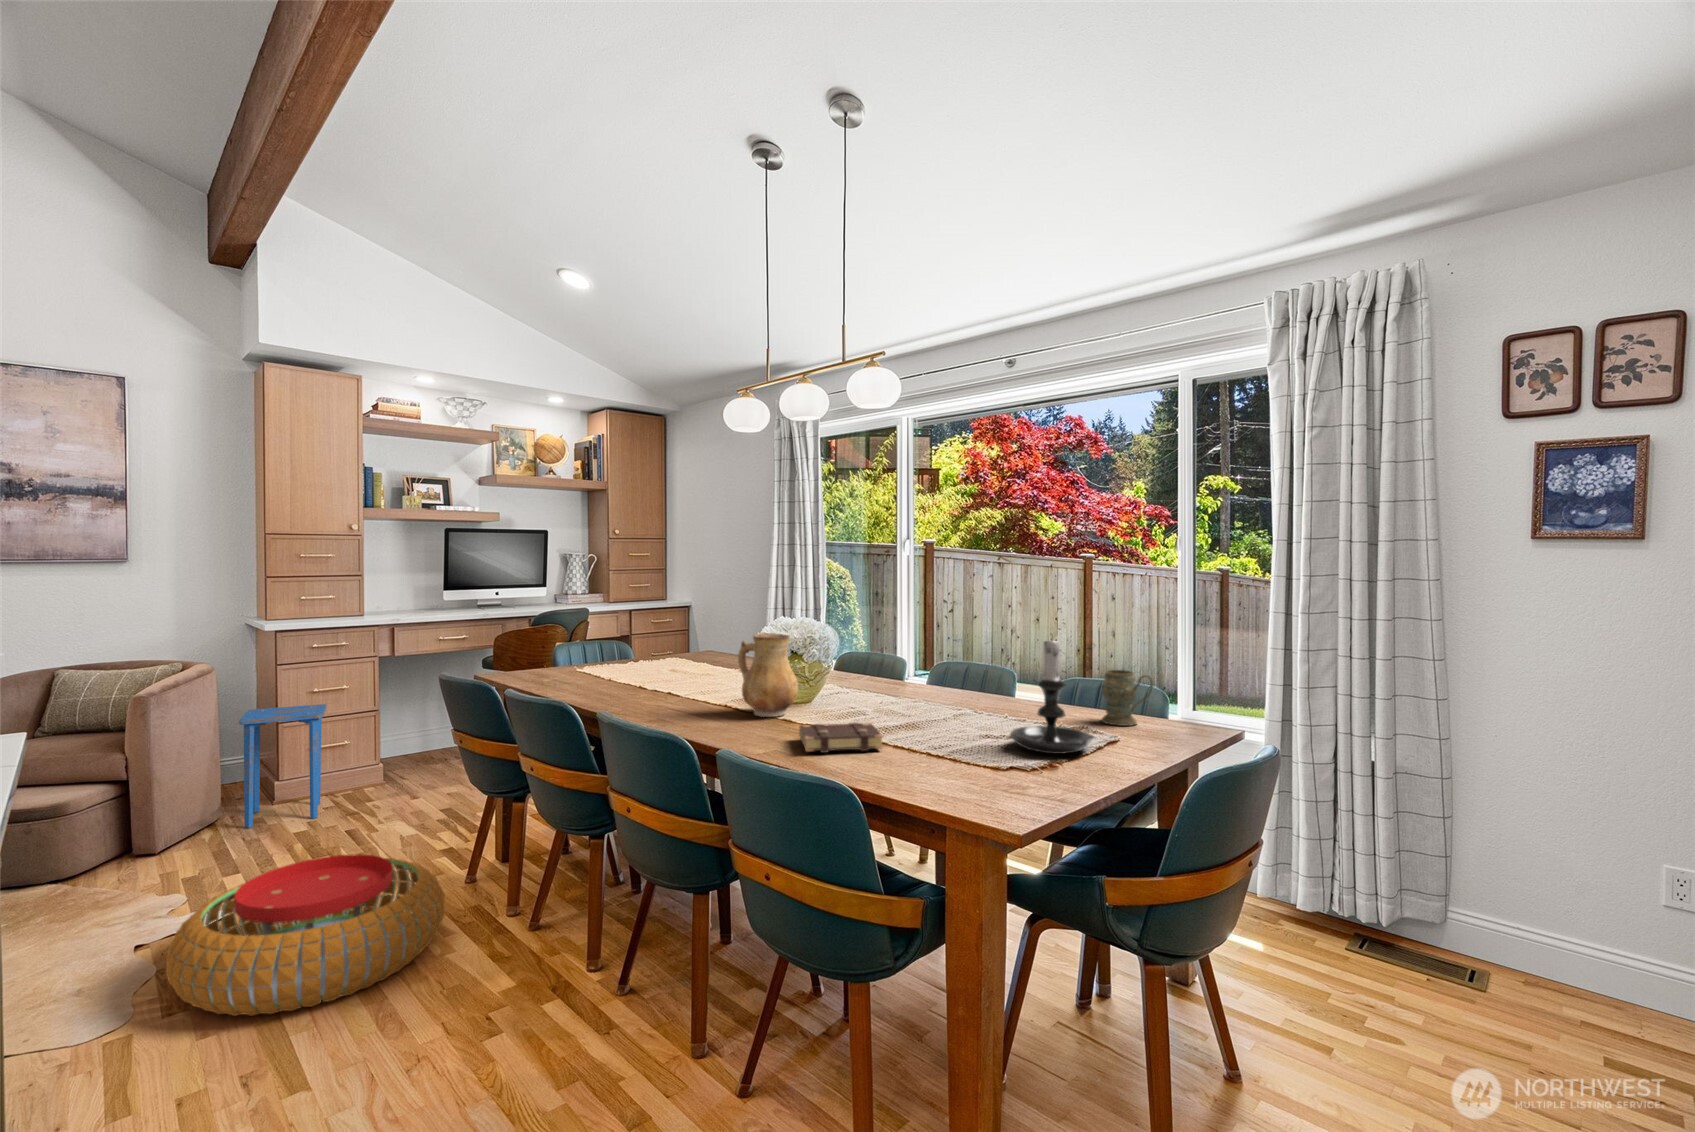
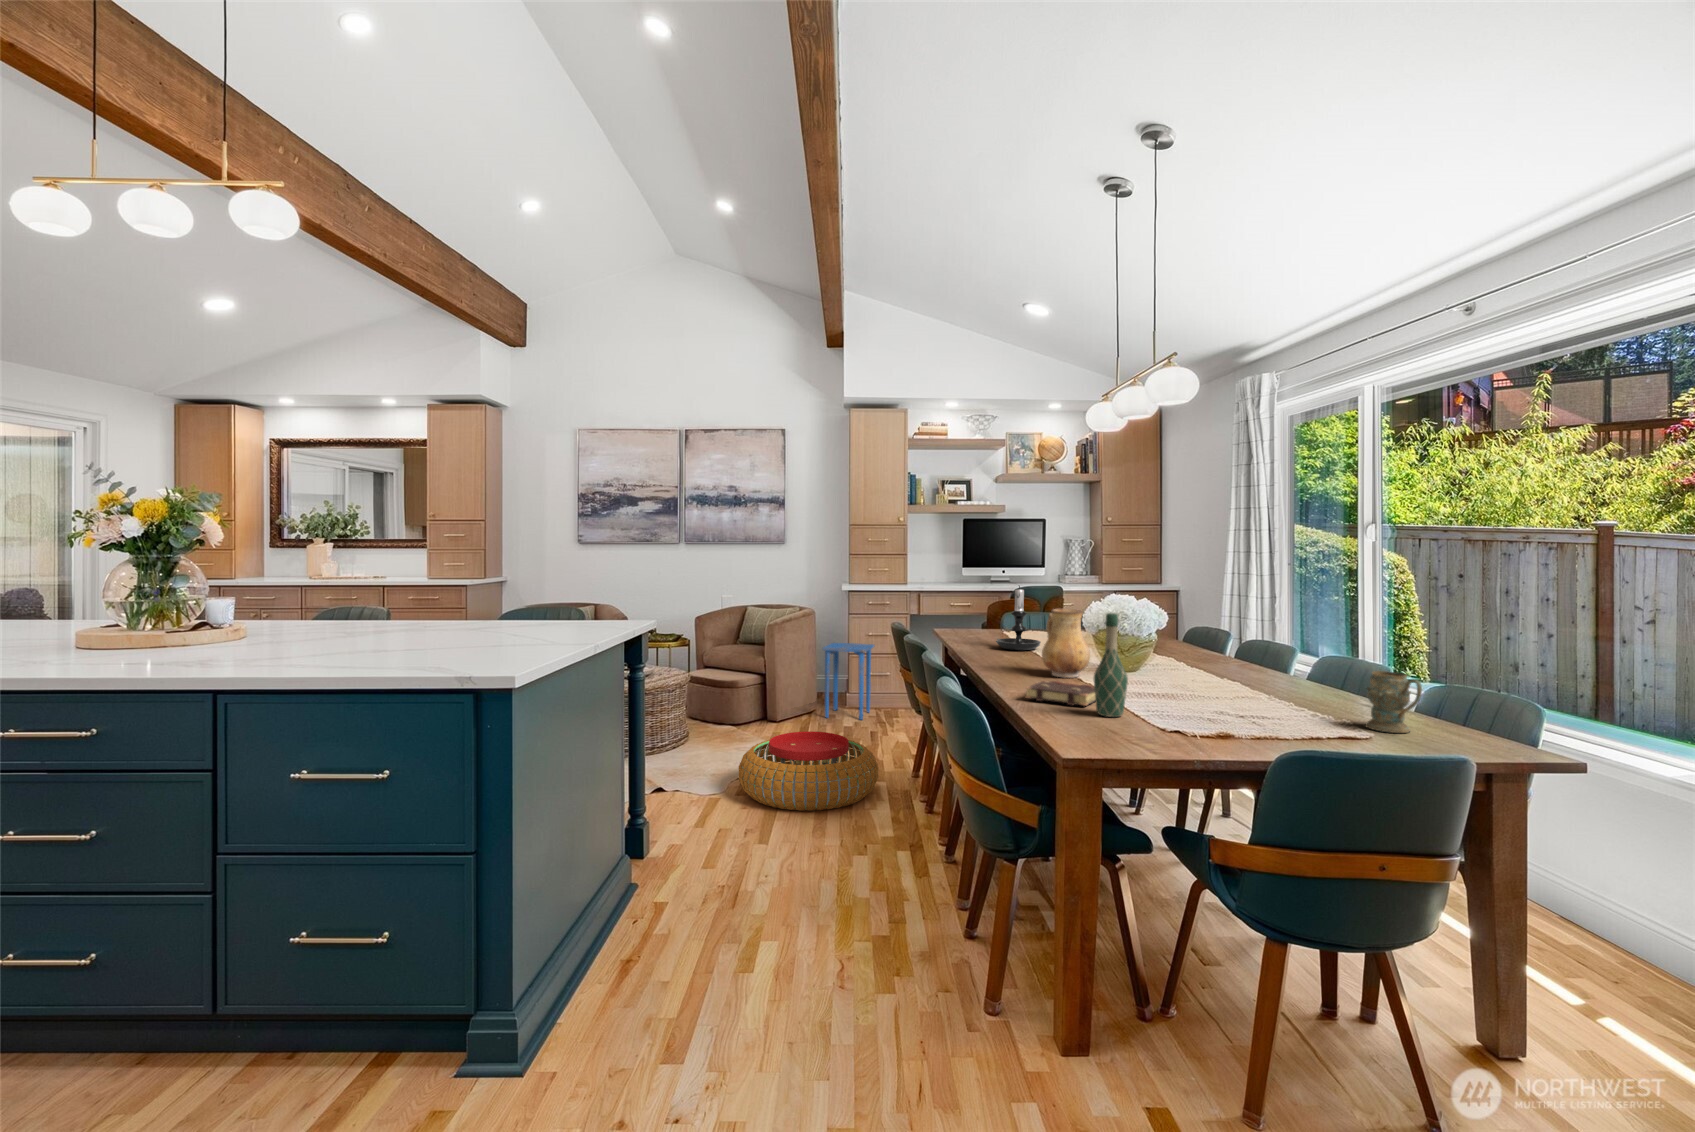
wine bottle: none [904,635,942,758] -> present [1094,613,1128,717]
candle holder: present [1010,640,1094,754] -> present [996,586,1041,651]

